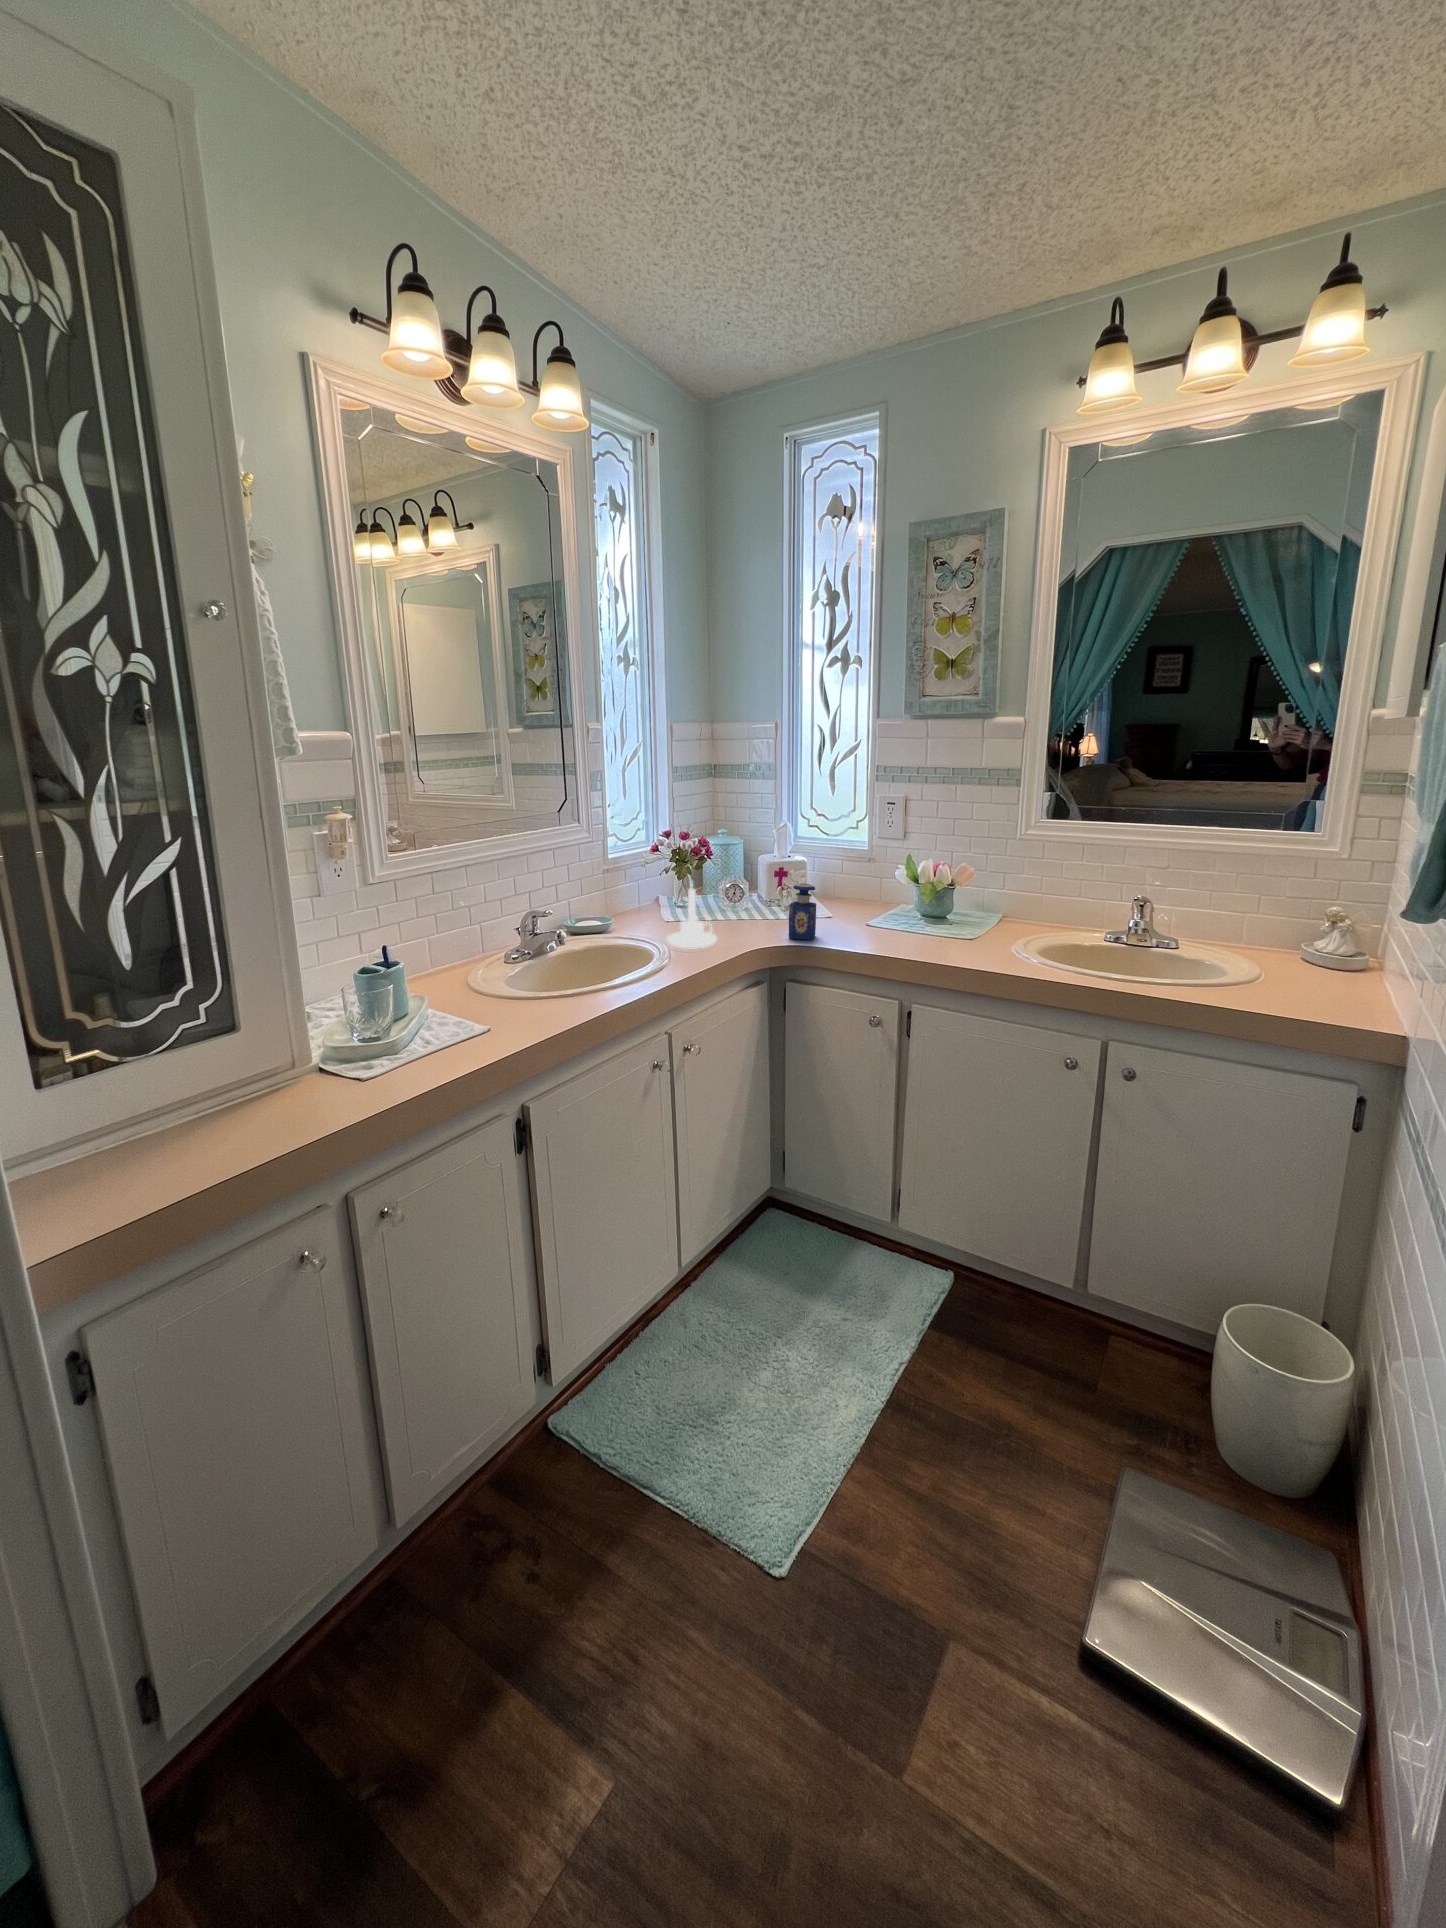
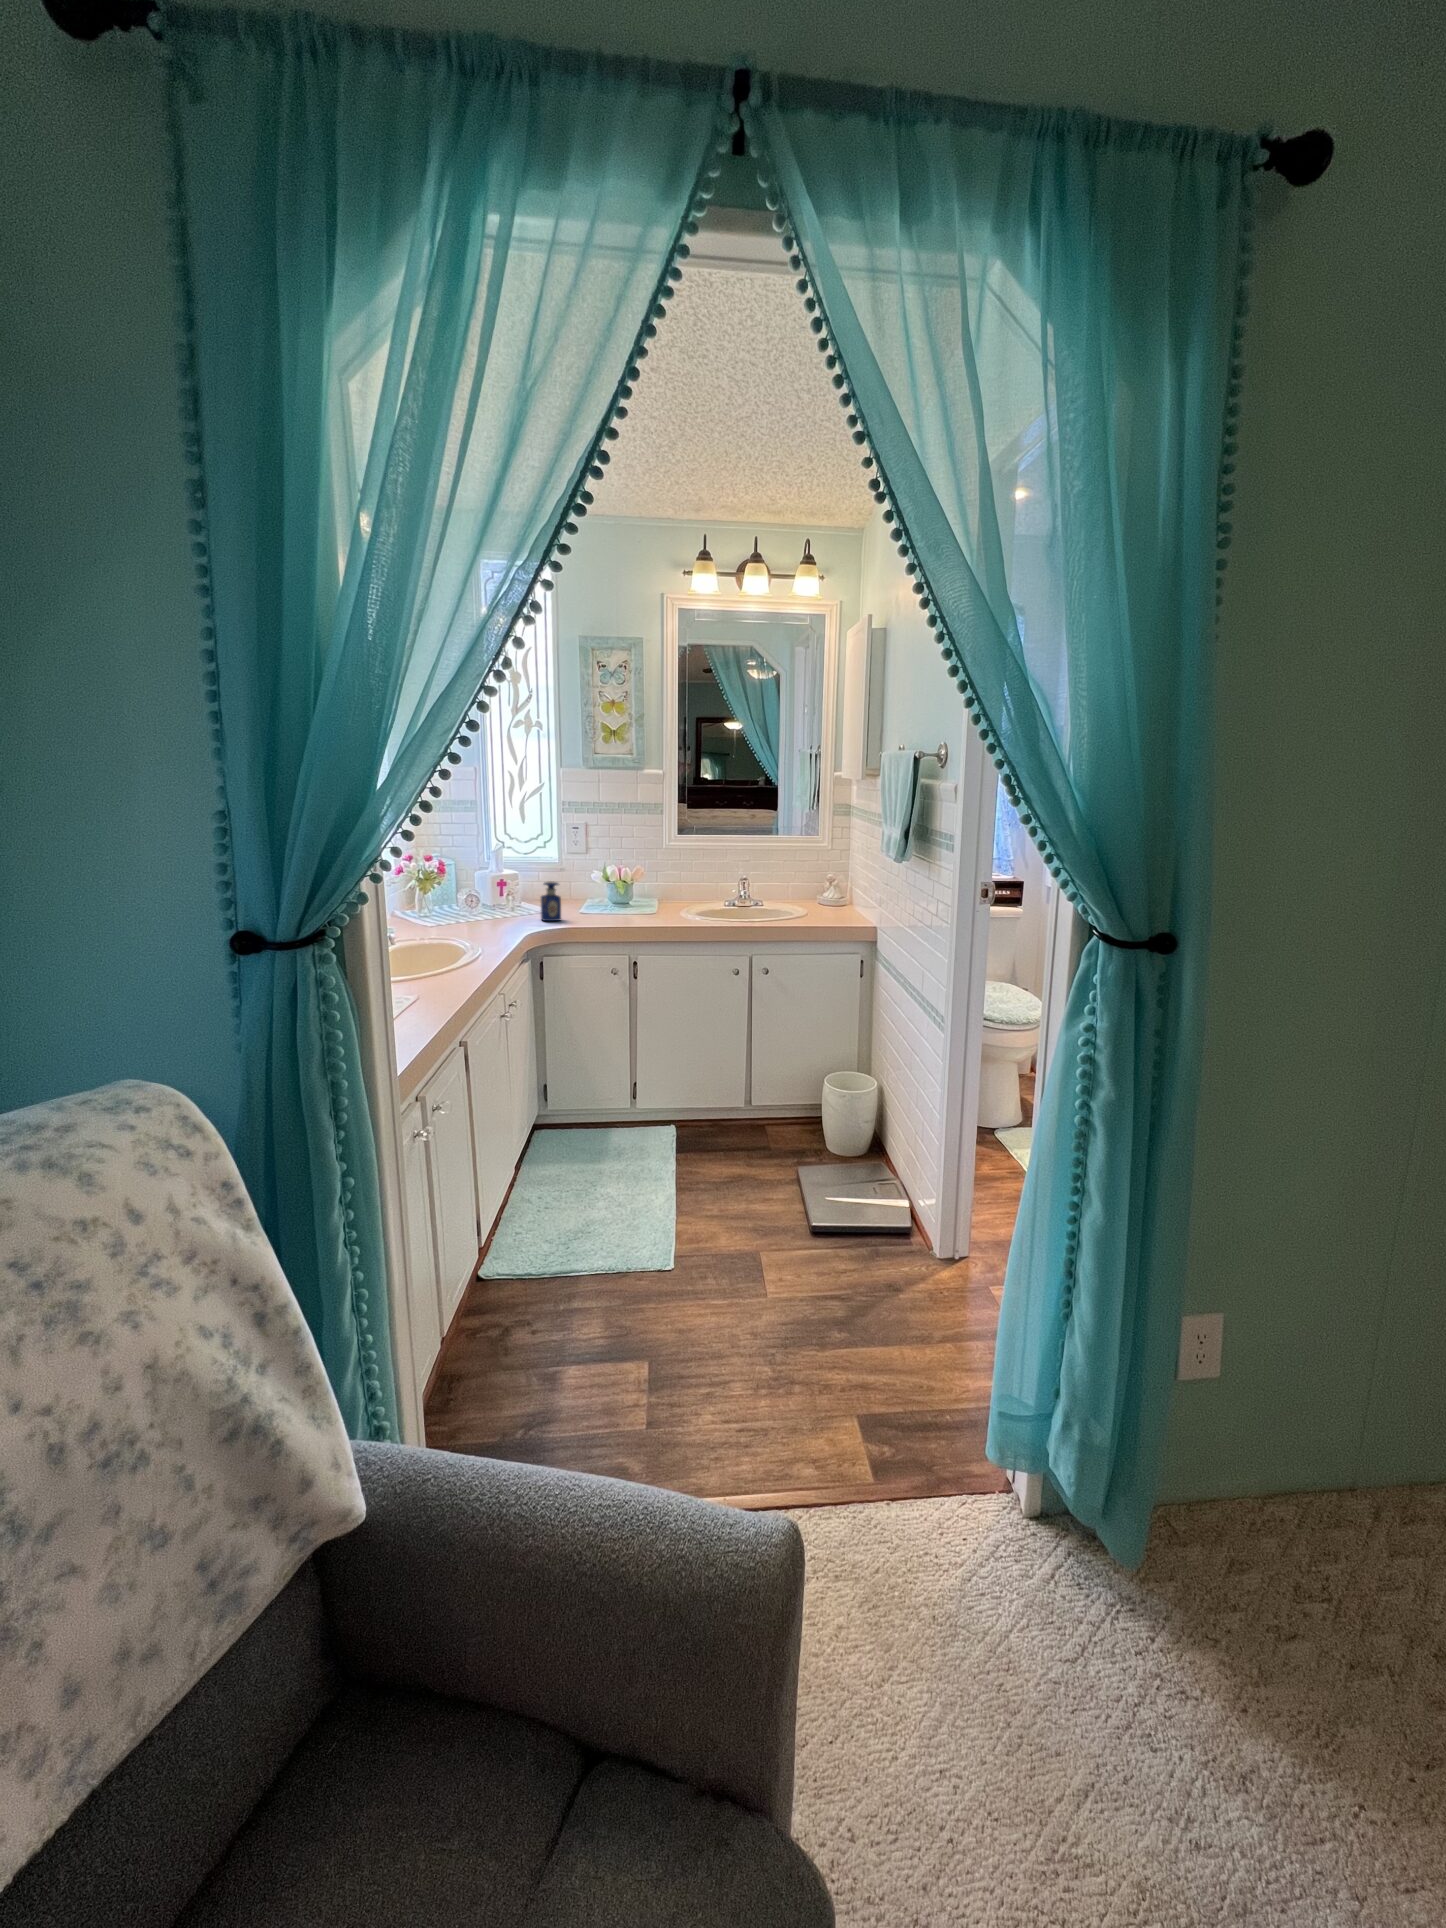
candle holder: present [667,883,717,948] -> none [459,880,499,932]

